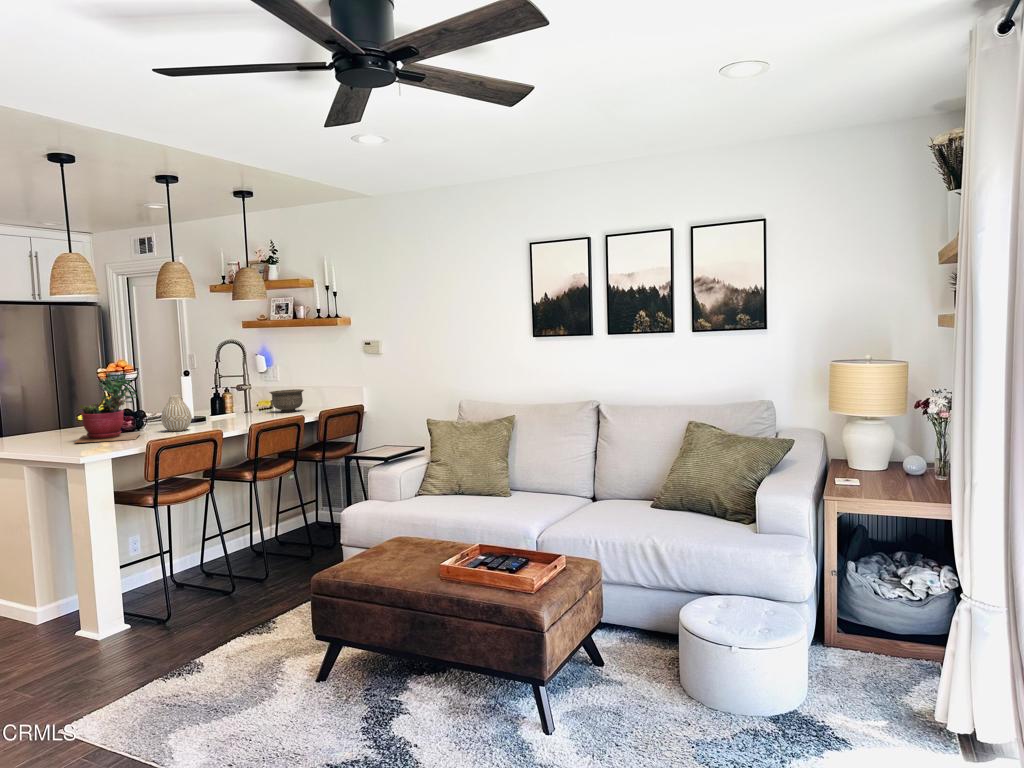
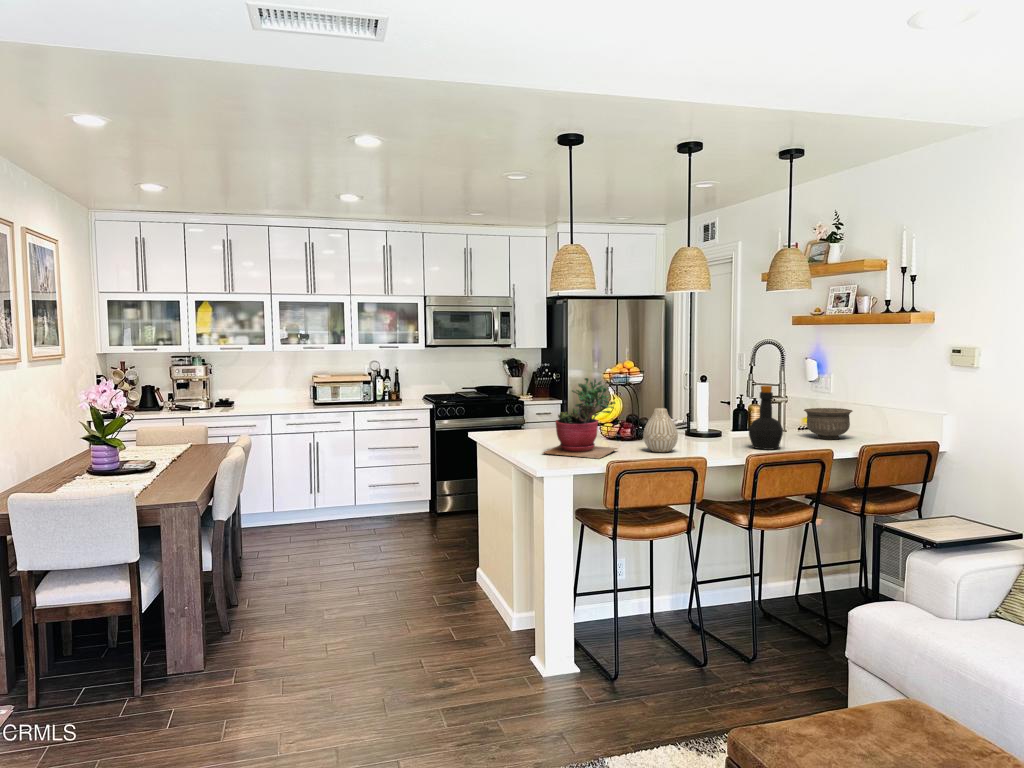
bottle: none [240,373,267,421] -> present [749,385,783,450]

